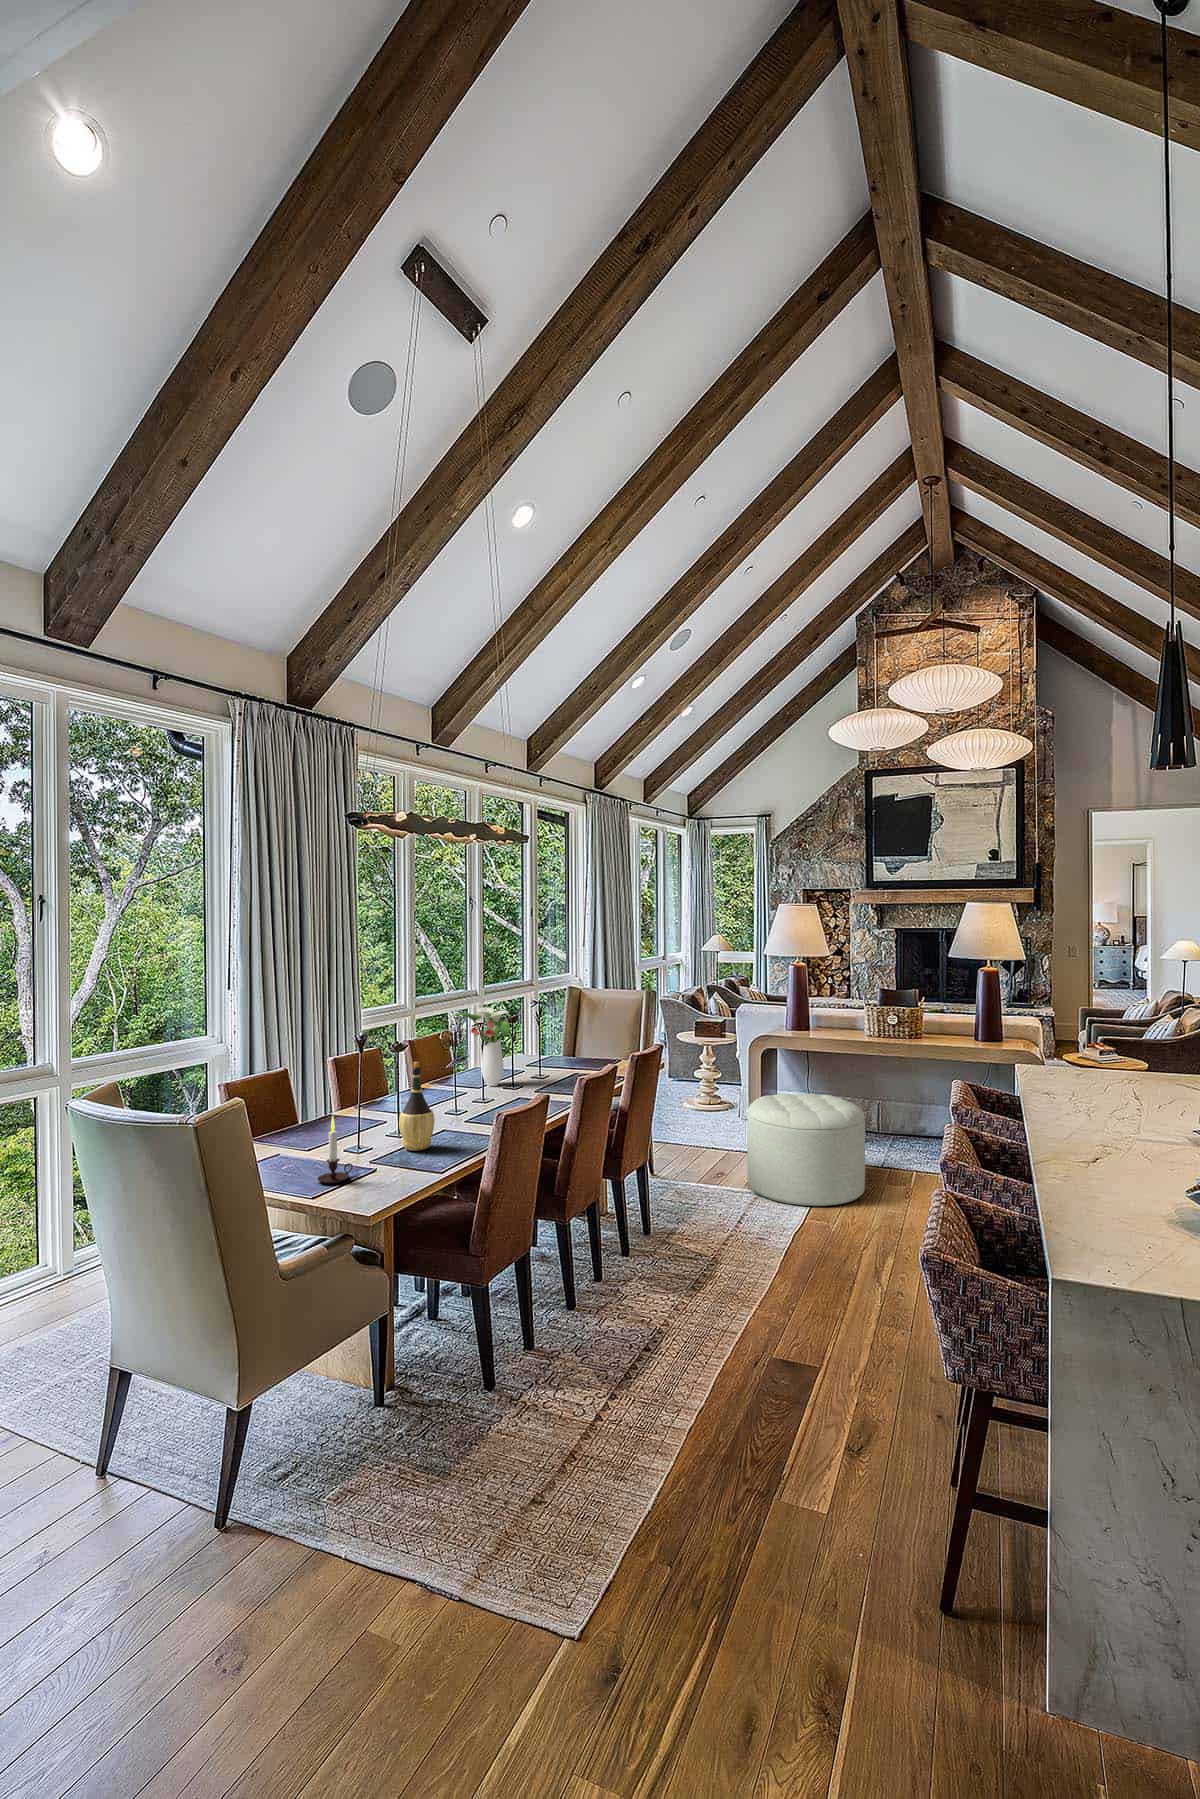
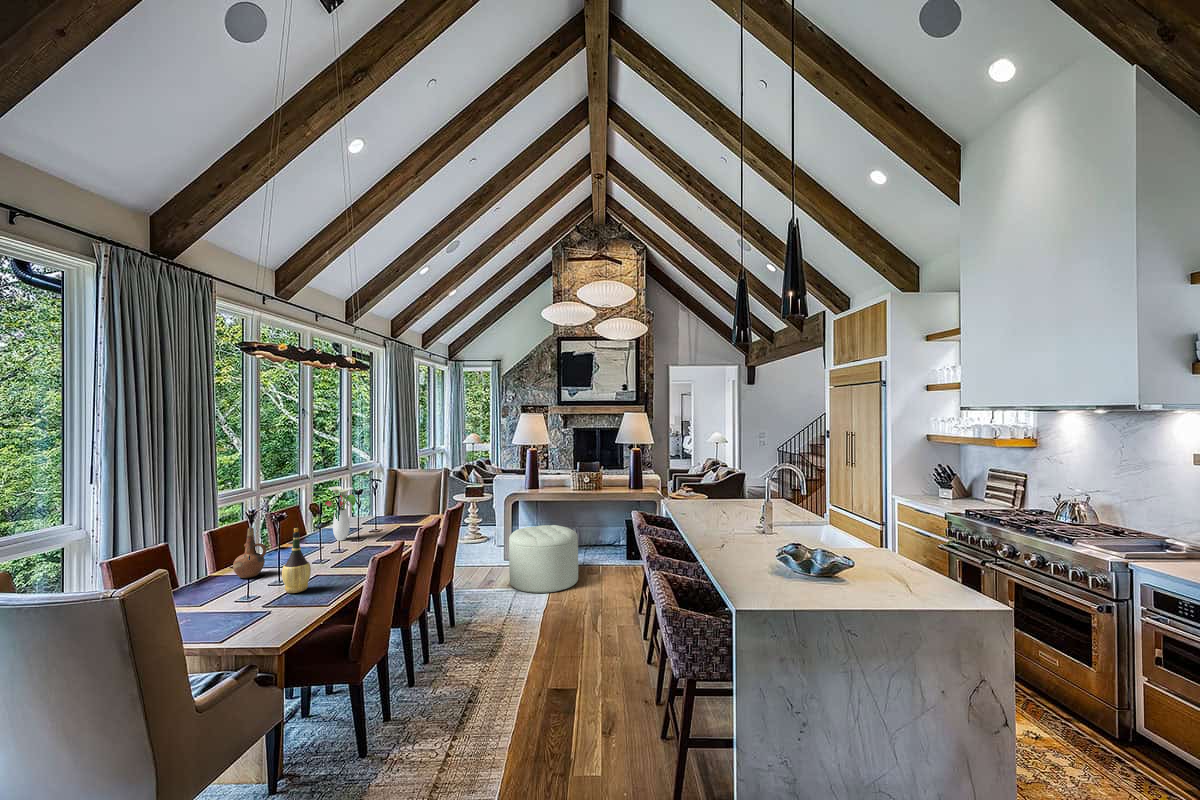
ceramic pitcher: none [350,1057,389,1123] -> present [233,528,266,578]
candle: present [317,1116,353,1183] -> none [218,575,248,628]

